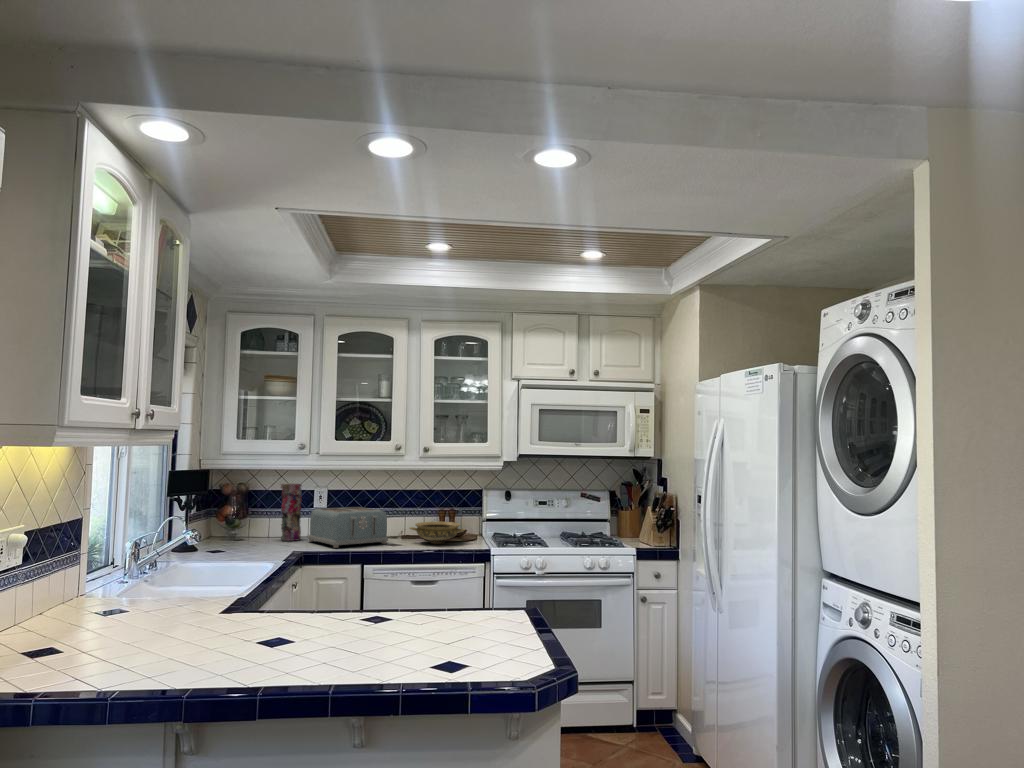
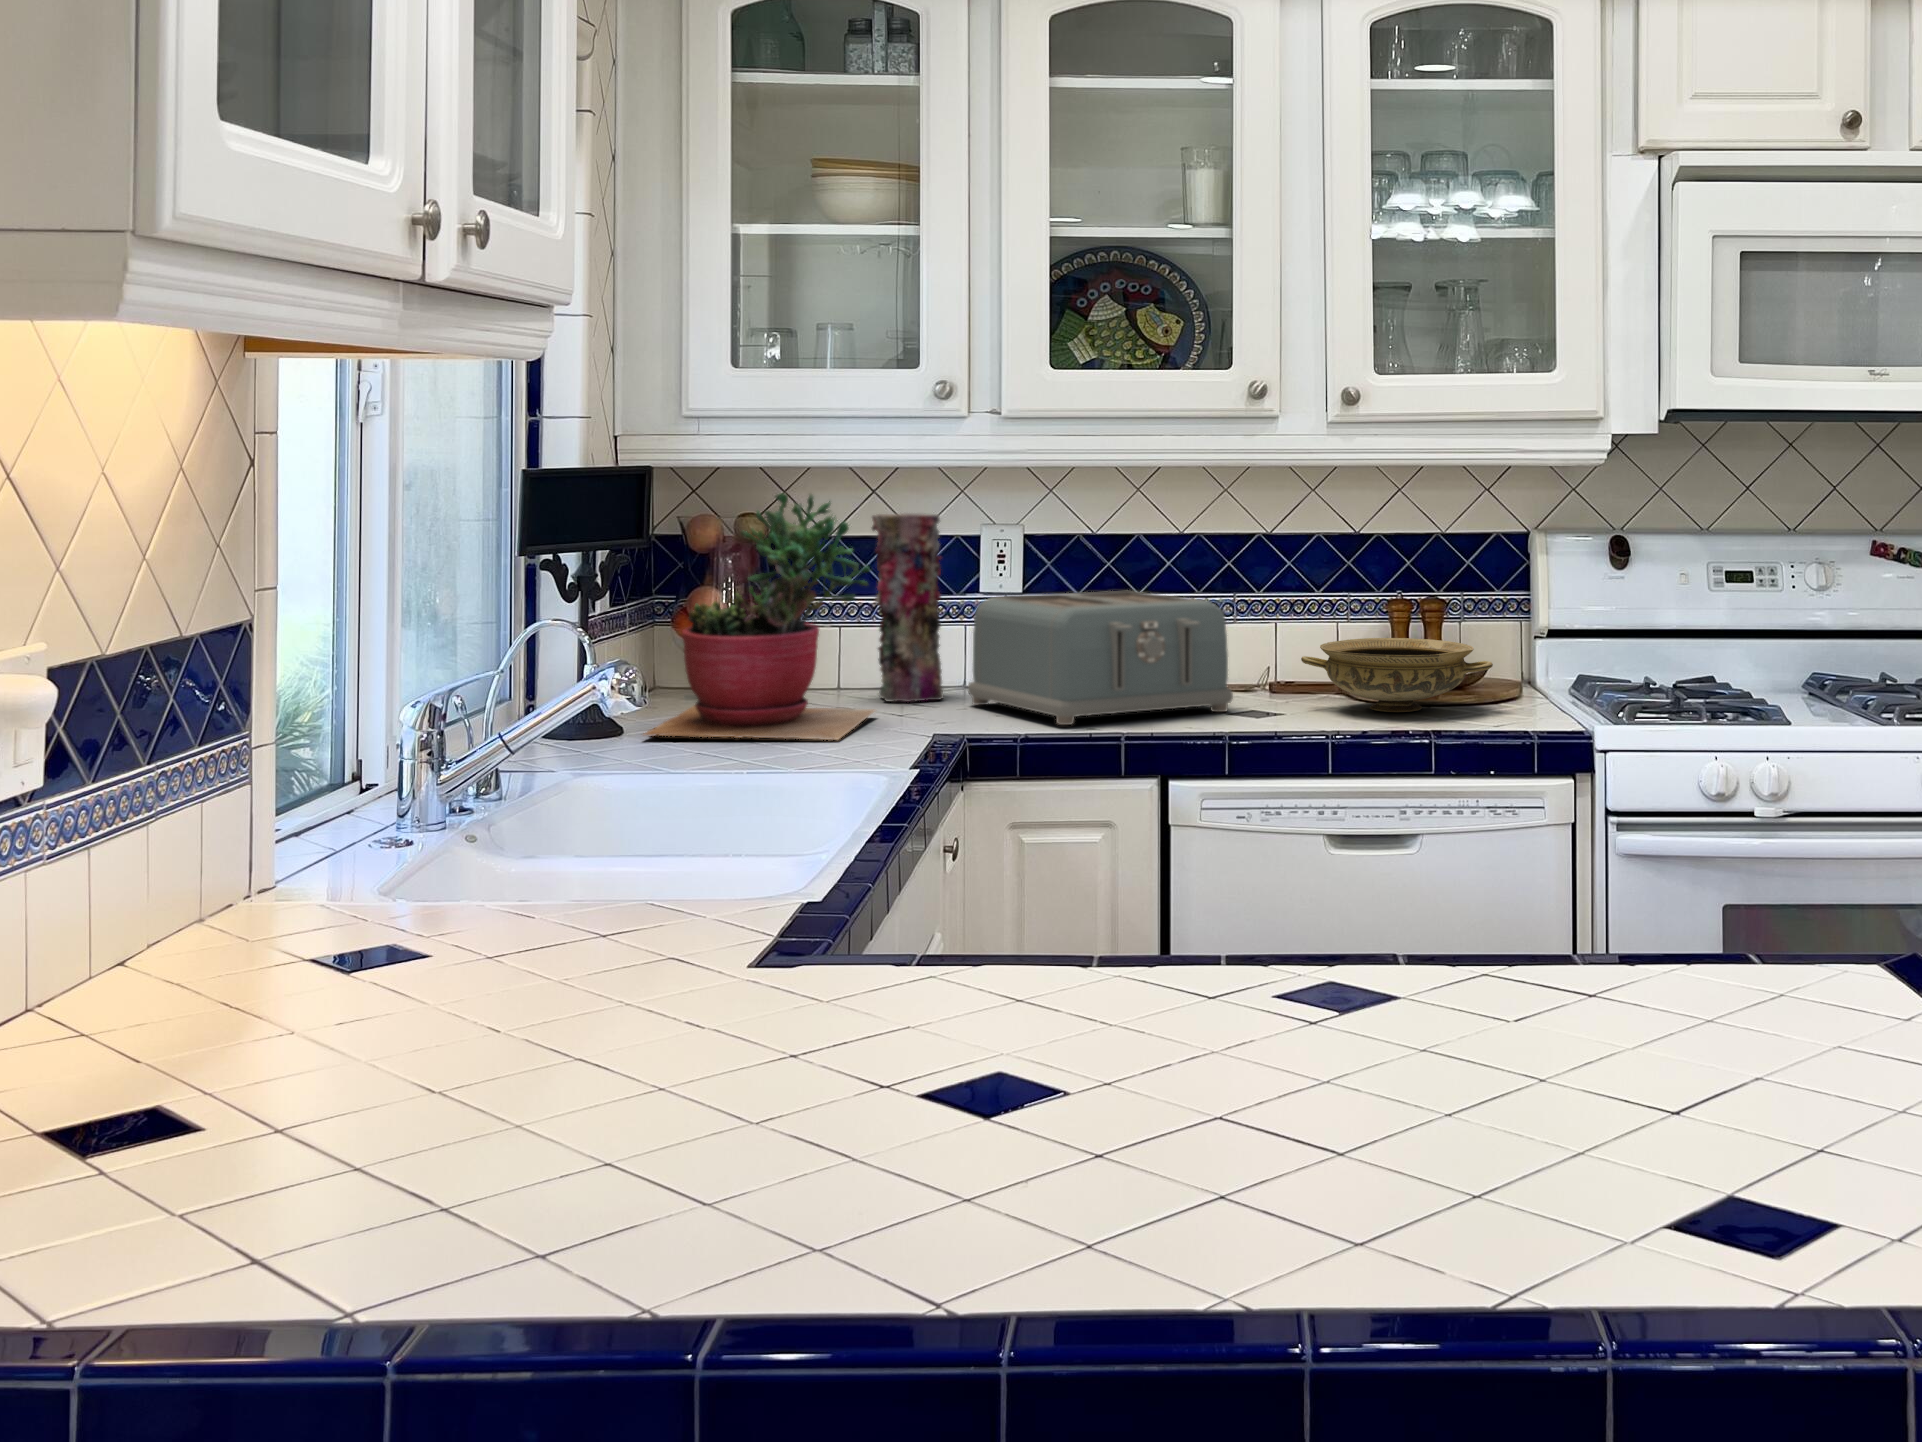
succulent plant: none [204,477,279,553] -> present [645,493,875,740]

